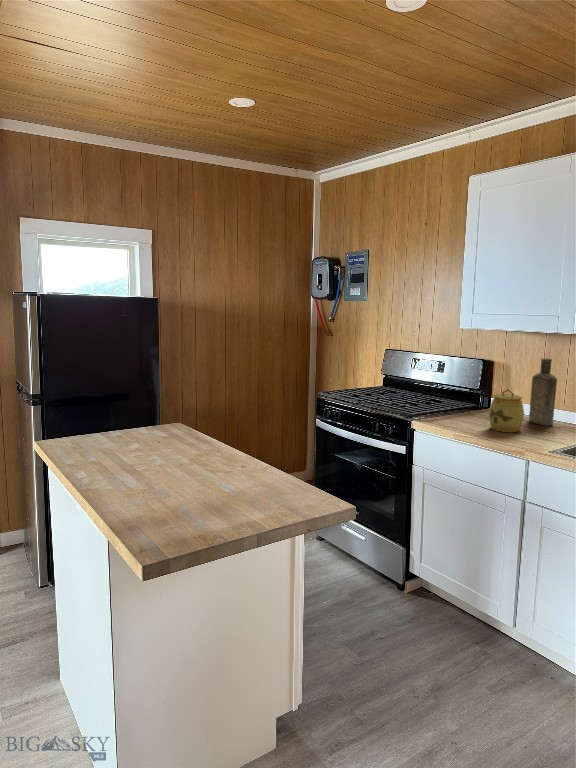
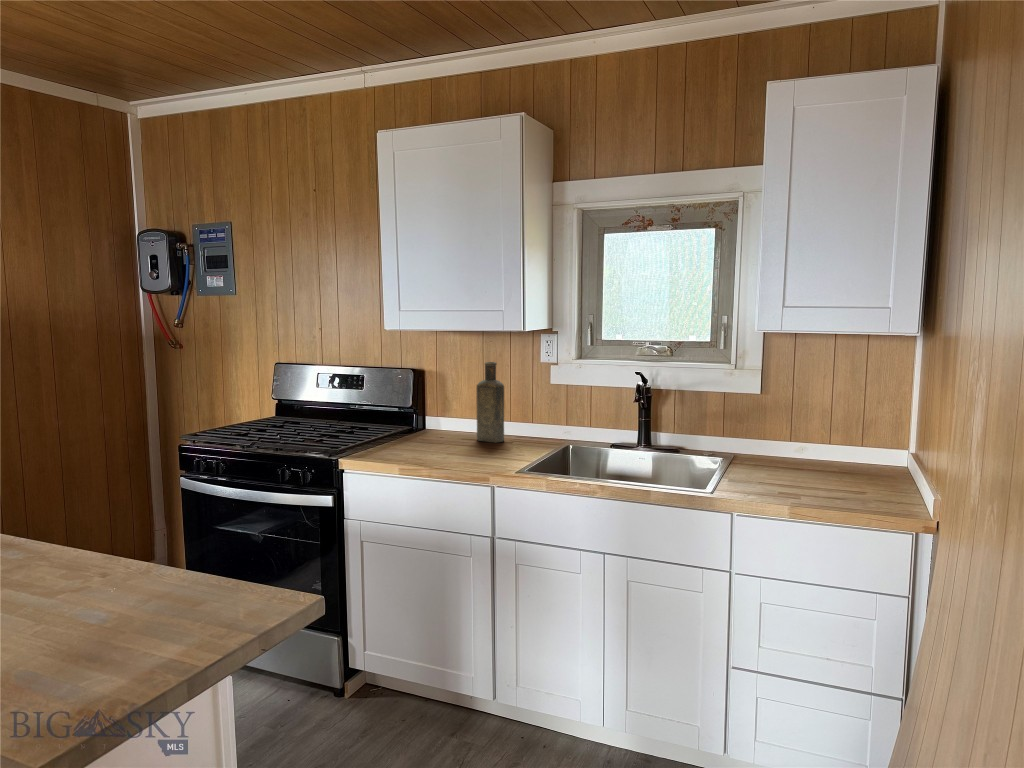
jar: present [489,389,524,432] -> none [436,403,476,457]

